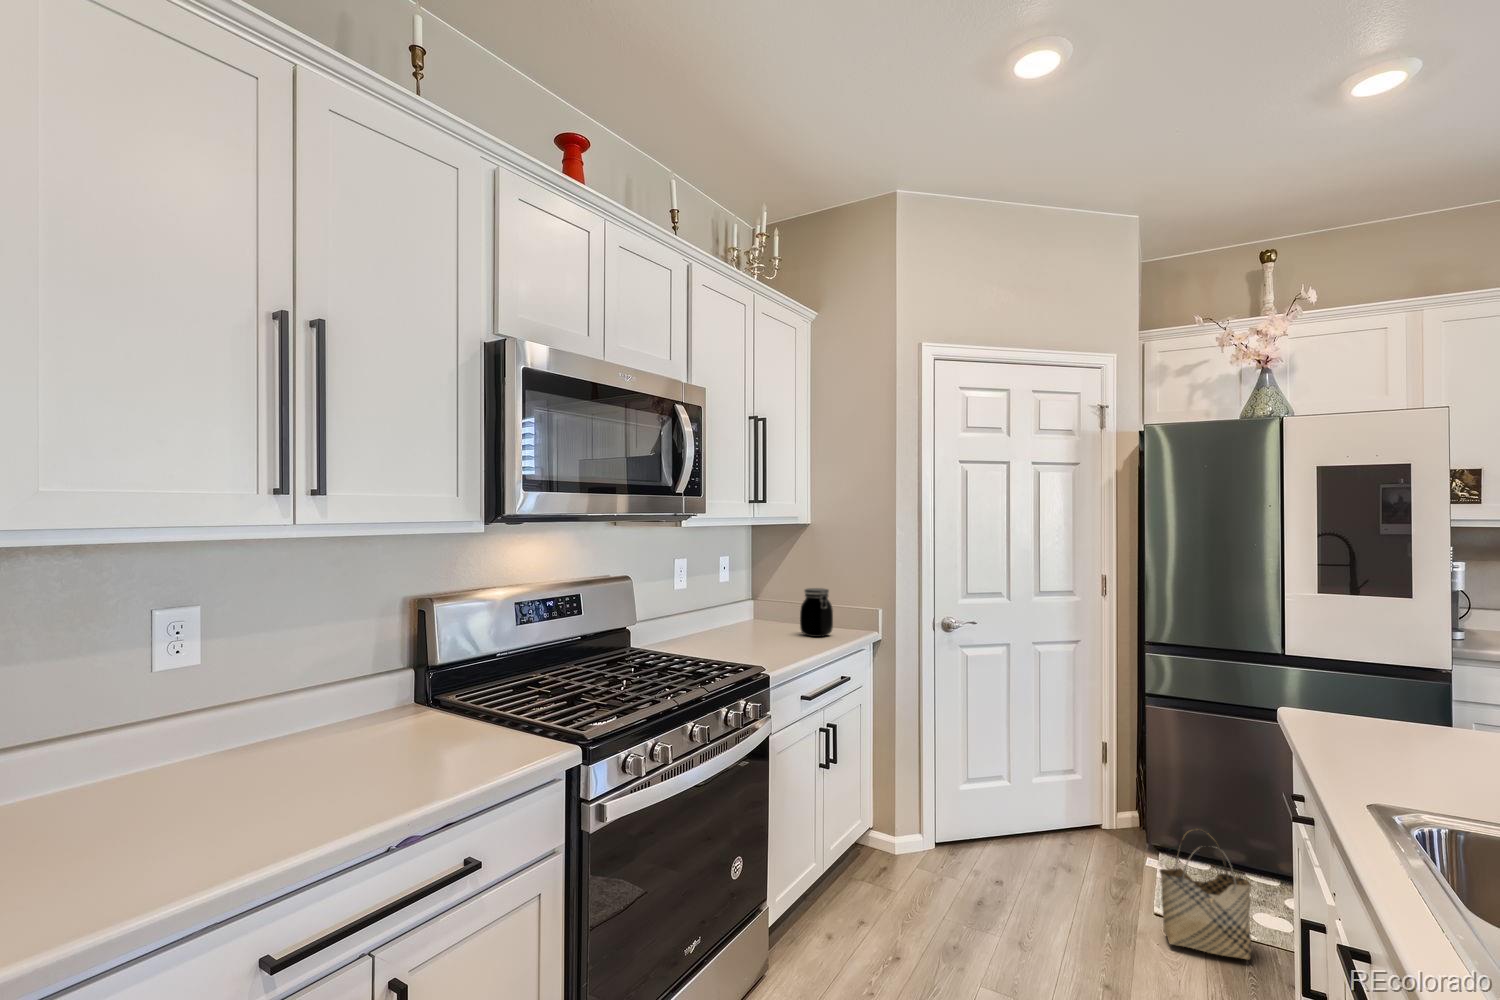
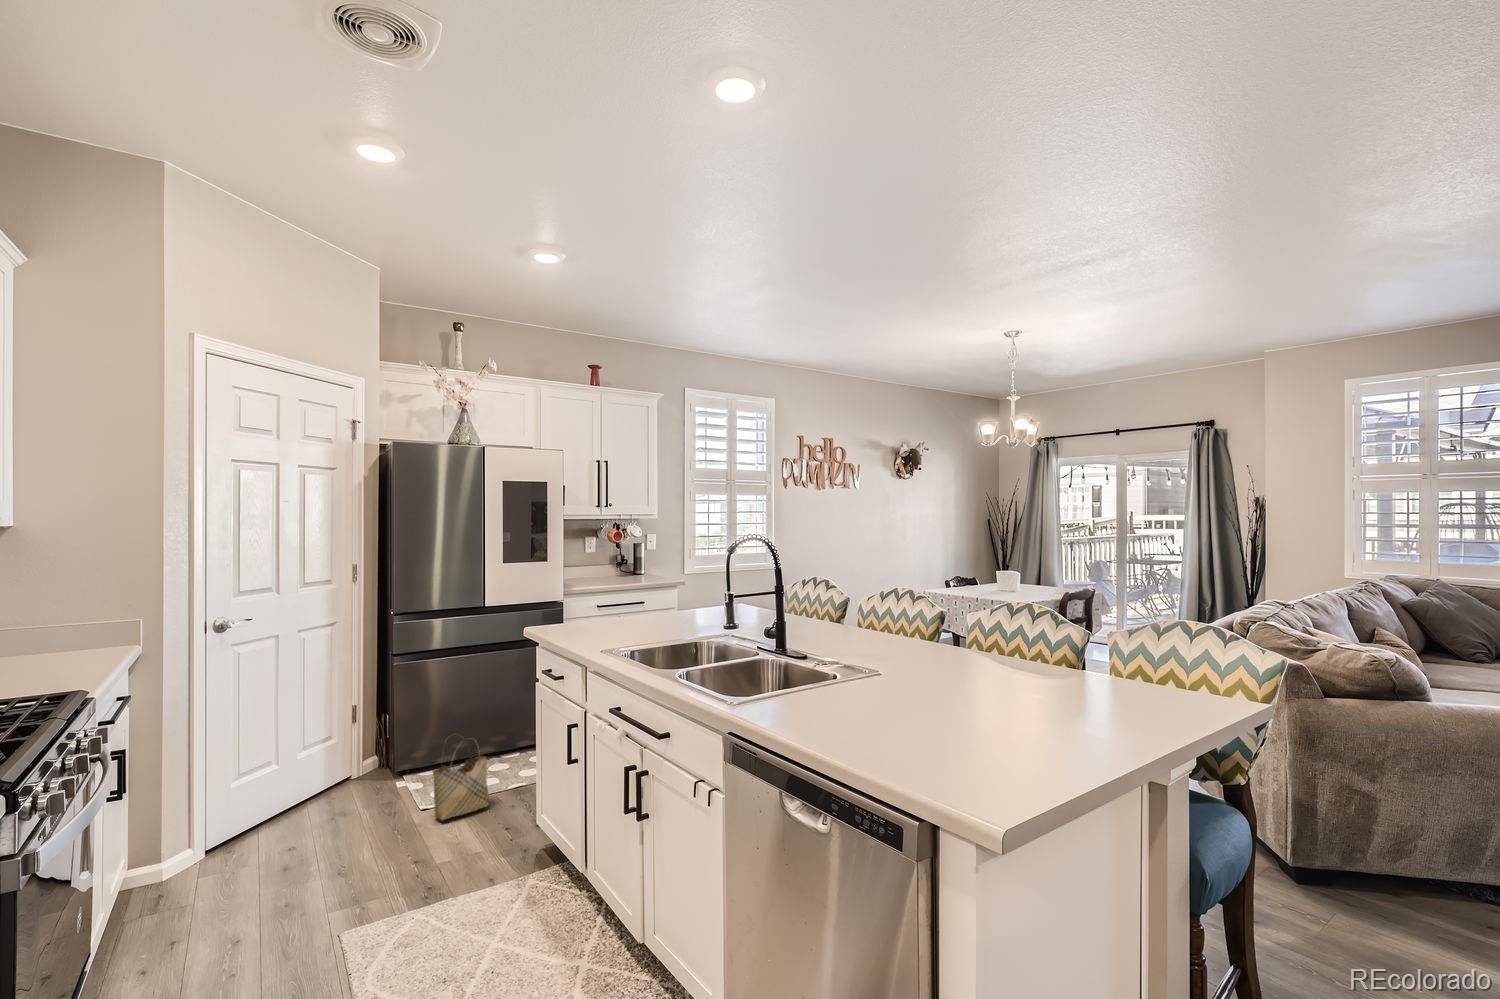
jar: present [800,588,833,637] -> none [36,602,87,661]

